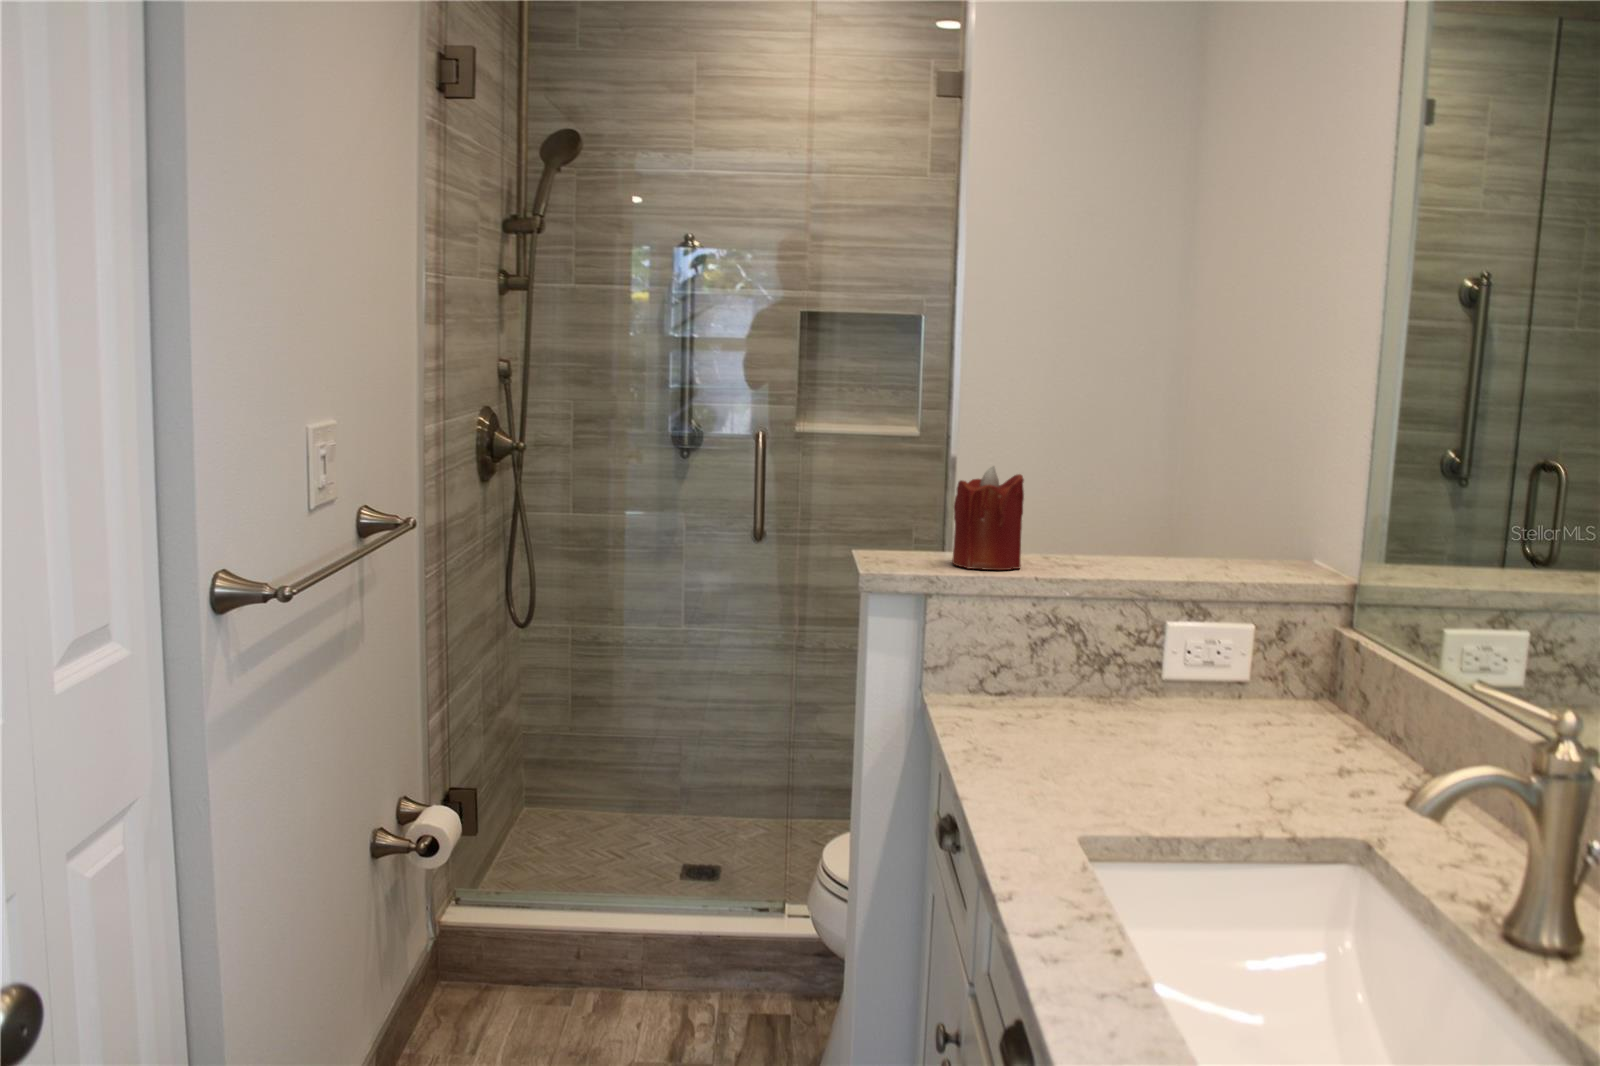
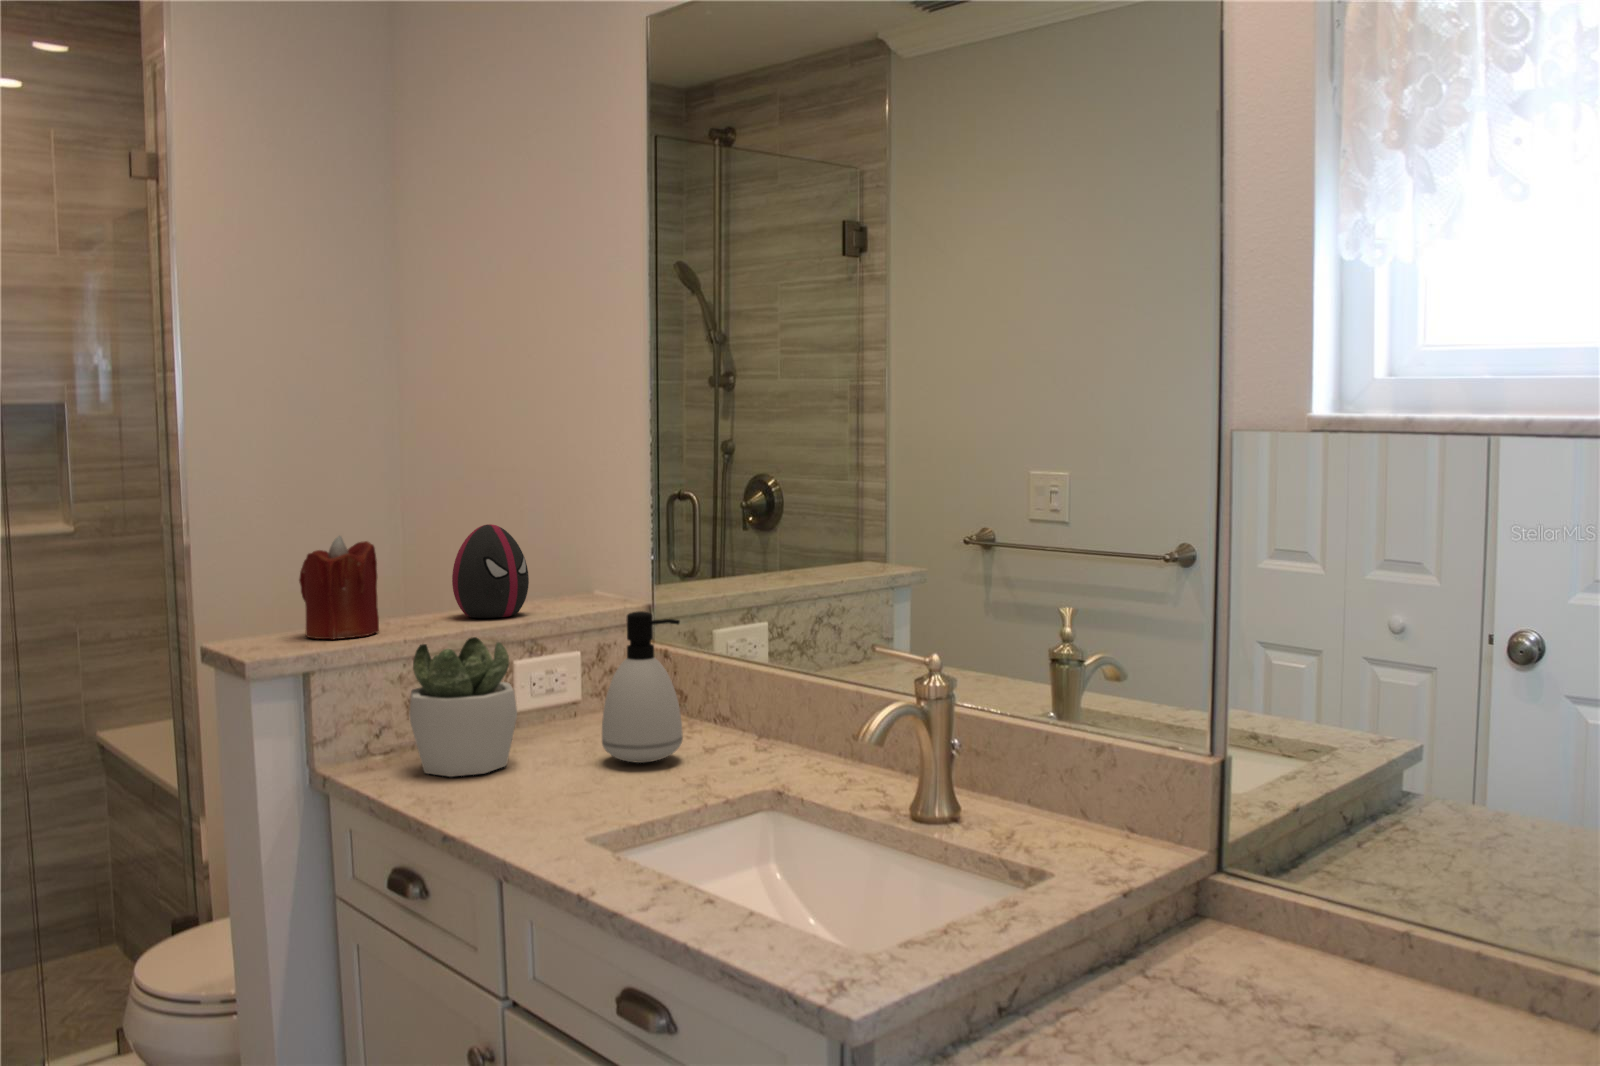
decorative egg: none [1121,469,1206,573] -> present [452,524,529,618]
succulent plant: none [1005,585,1125,734] -> present [409,637,517,777]
soap dispenser: none [1204,588,1306,768] -> present [602,611,683,763]

